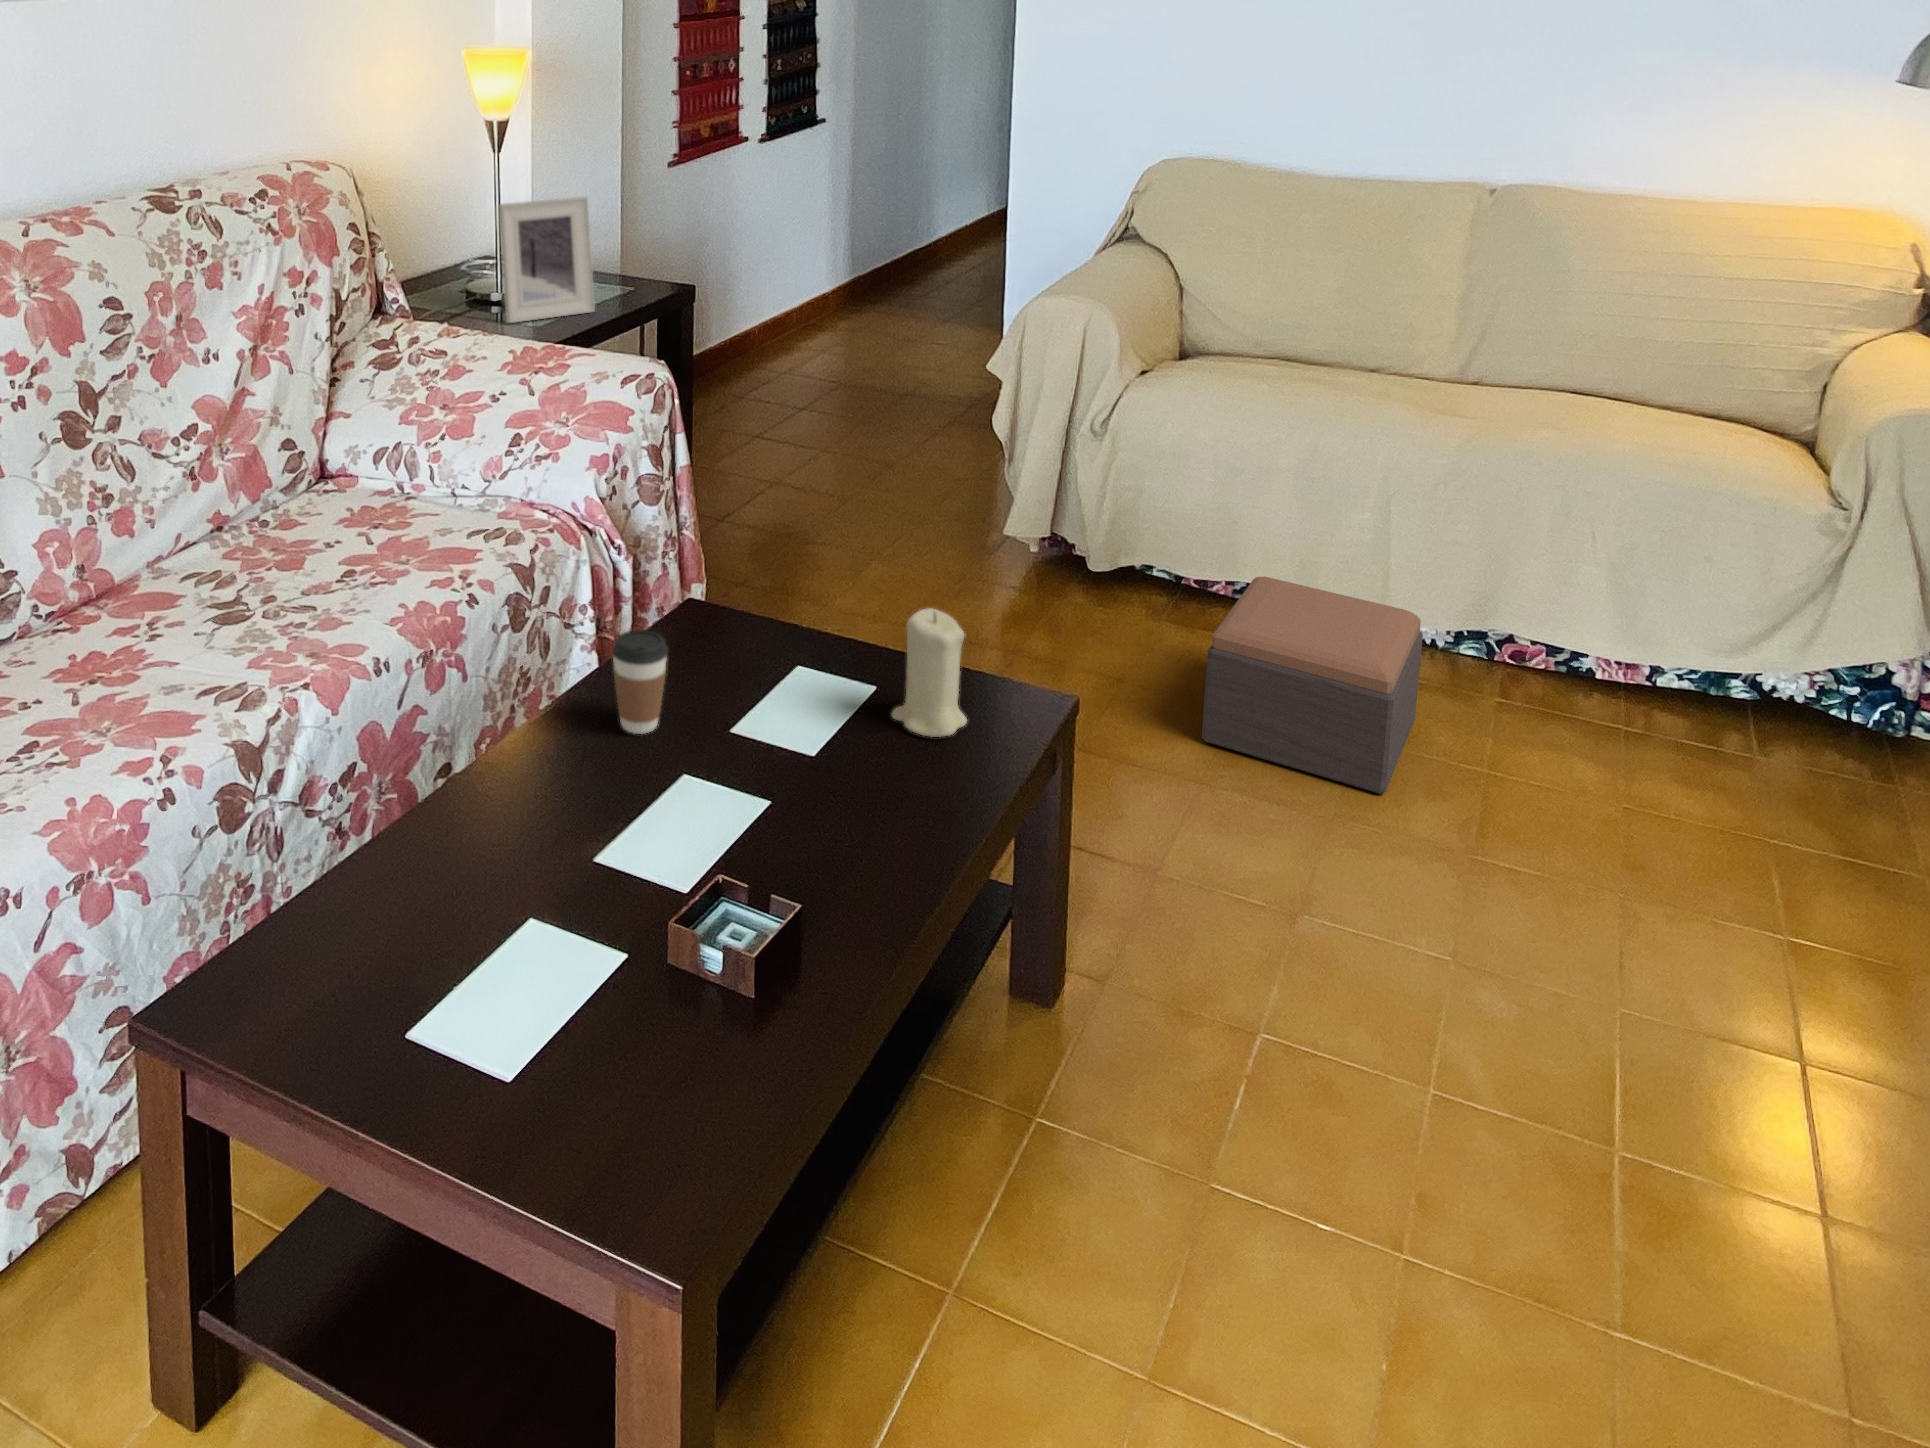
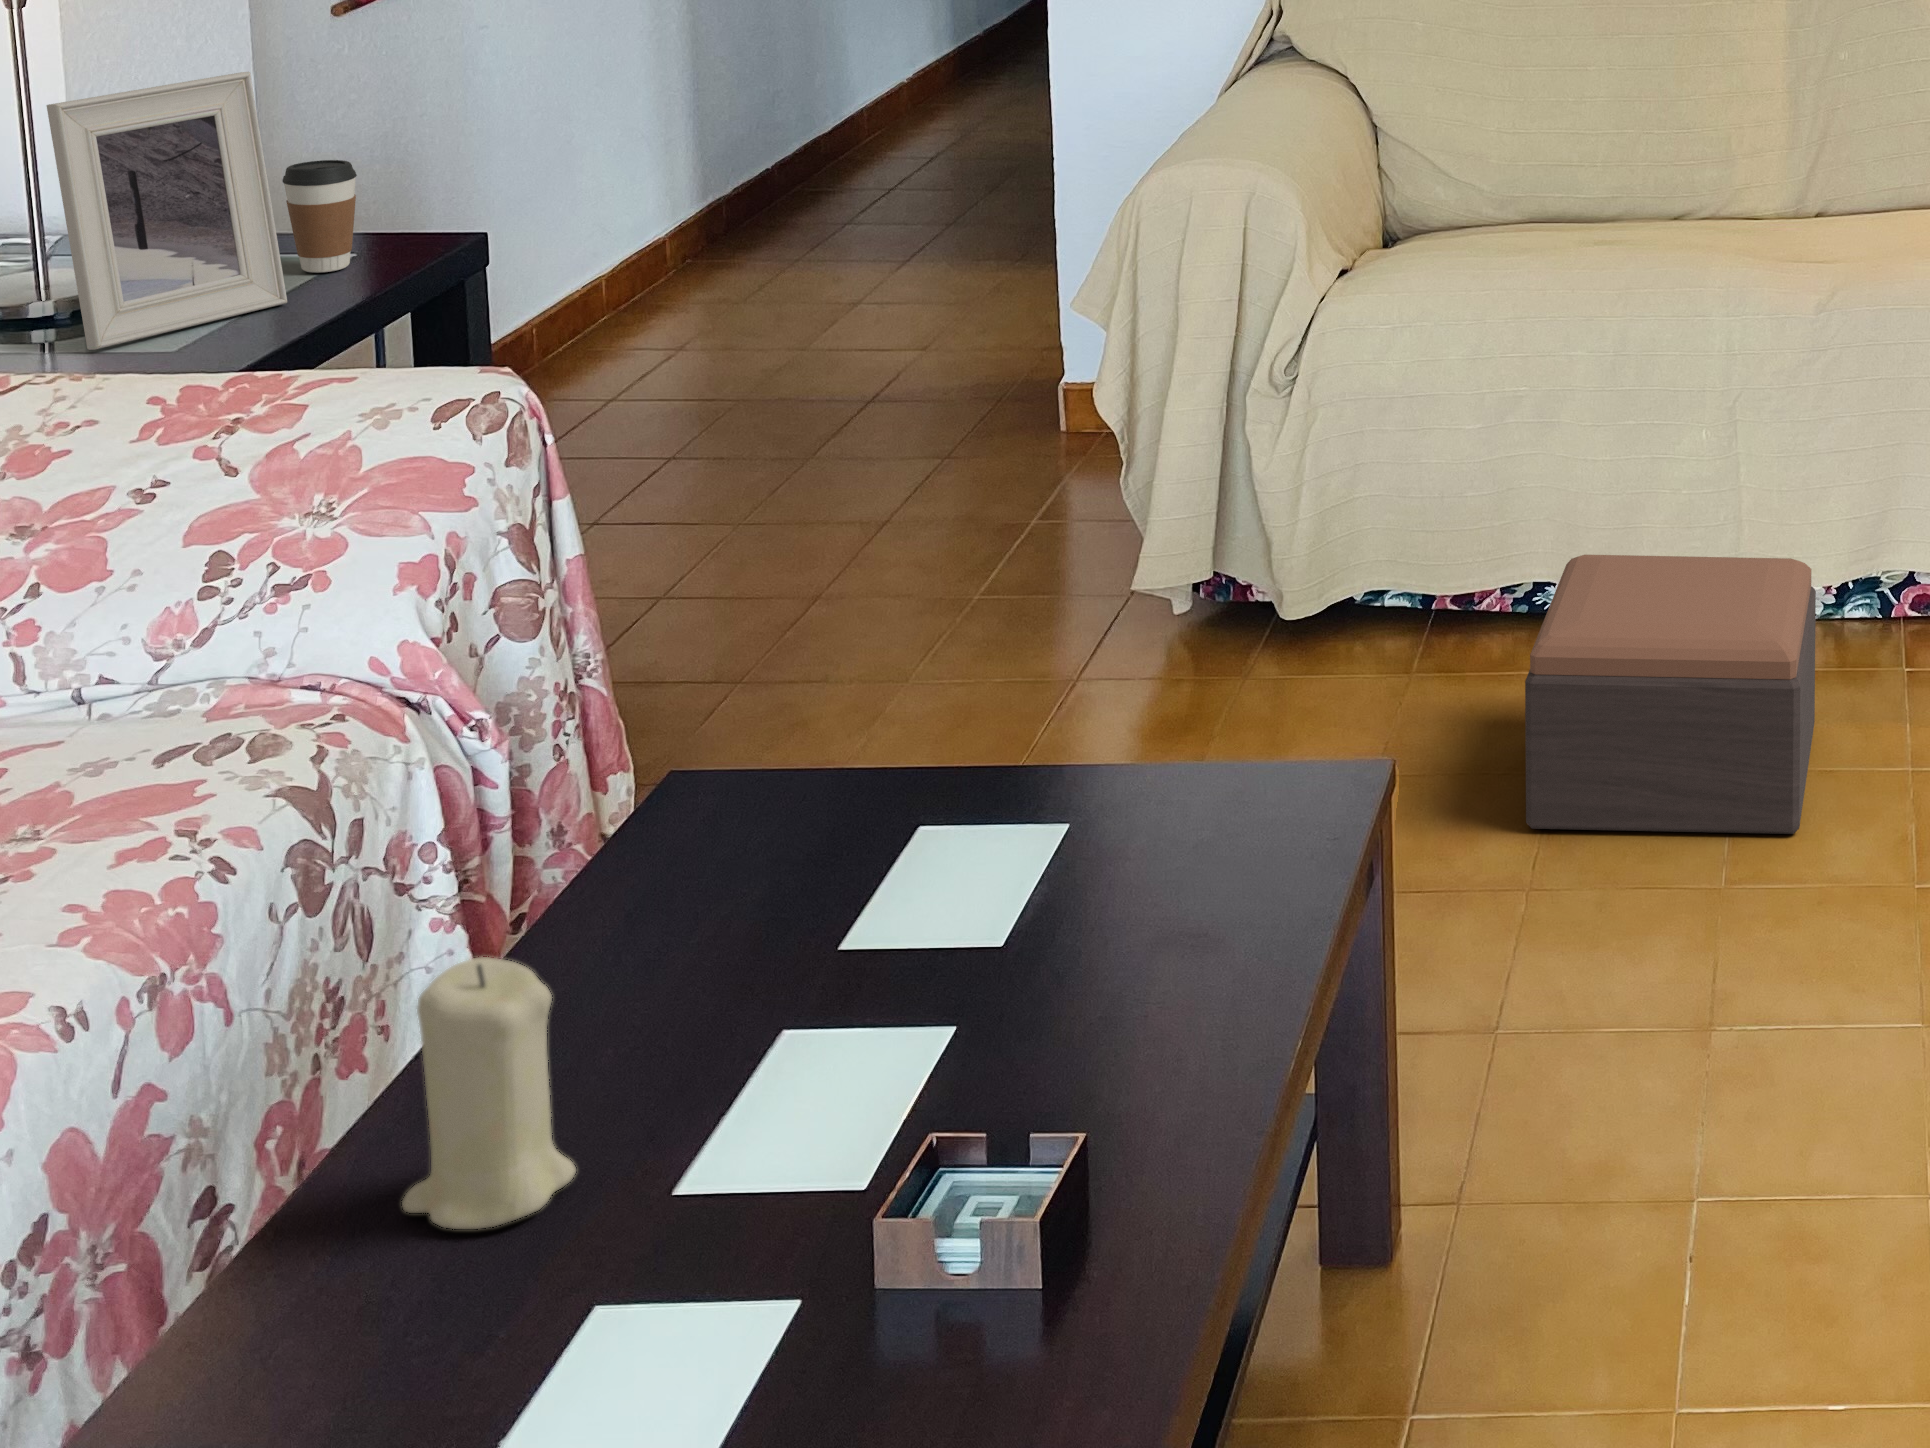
candle: present [892,608,967,737] -> present [402,957,576,1229]
coffee cup: present [612,630,668,734] -> present [282,160,357,273]

